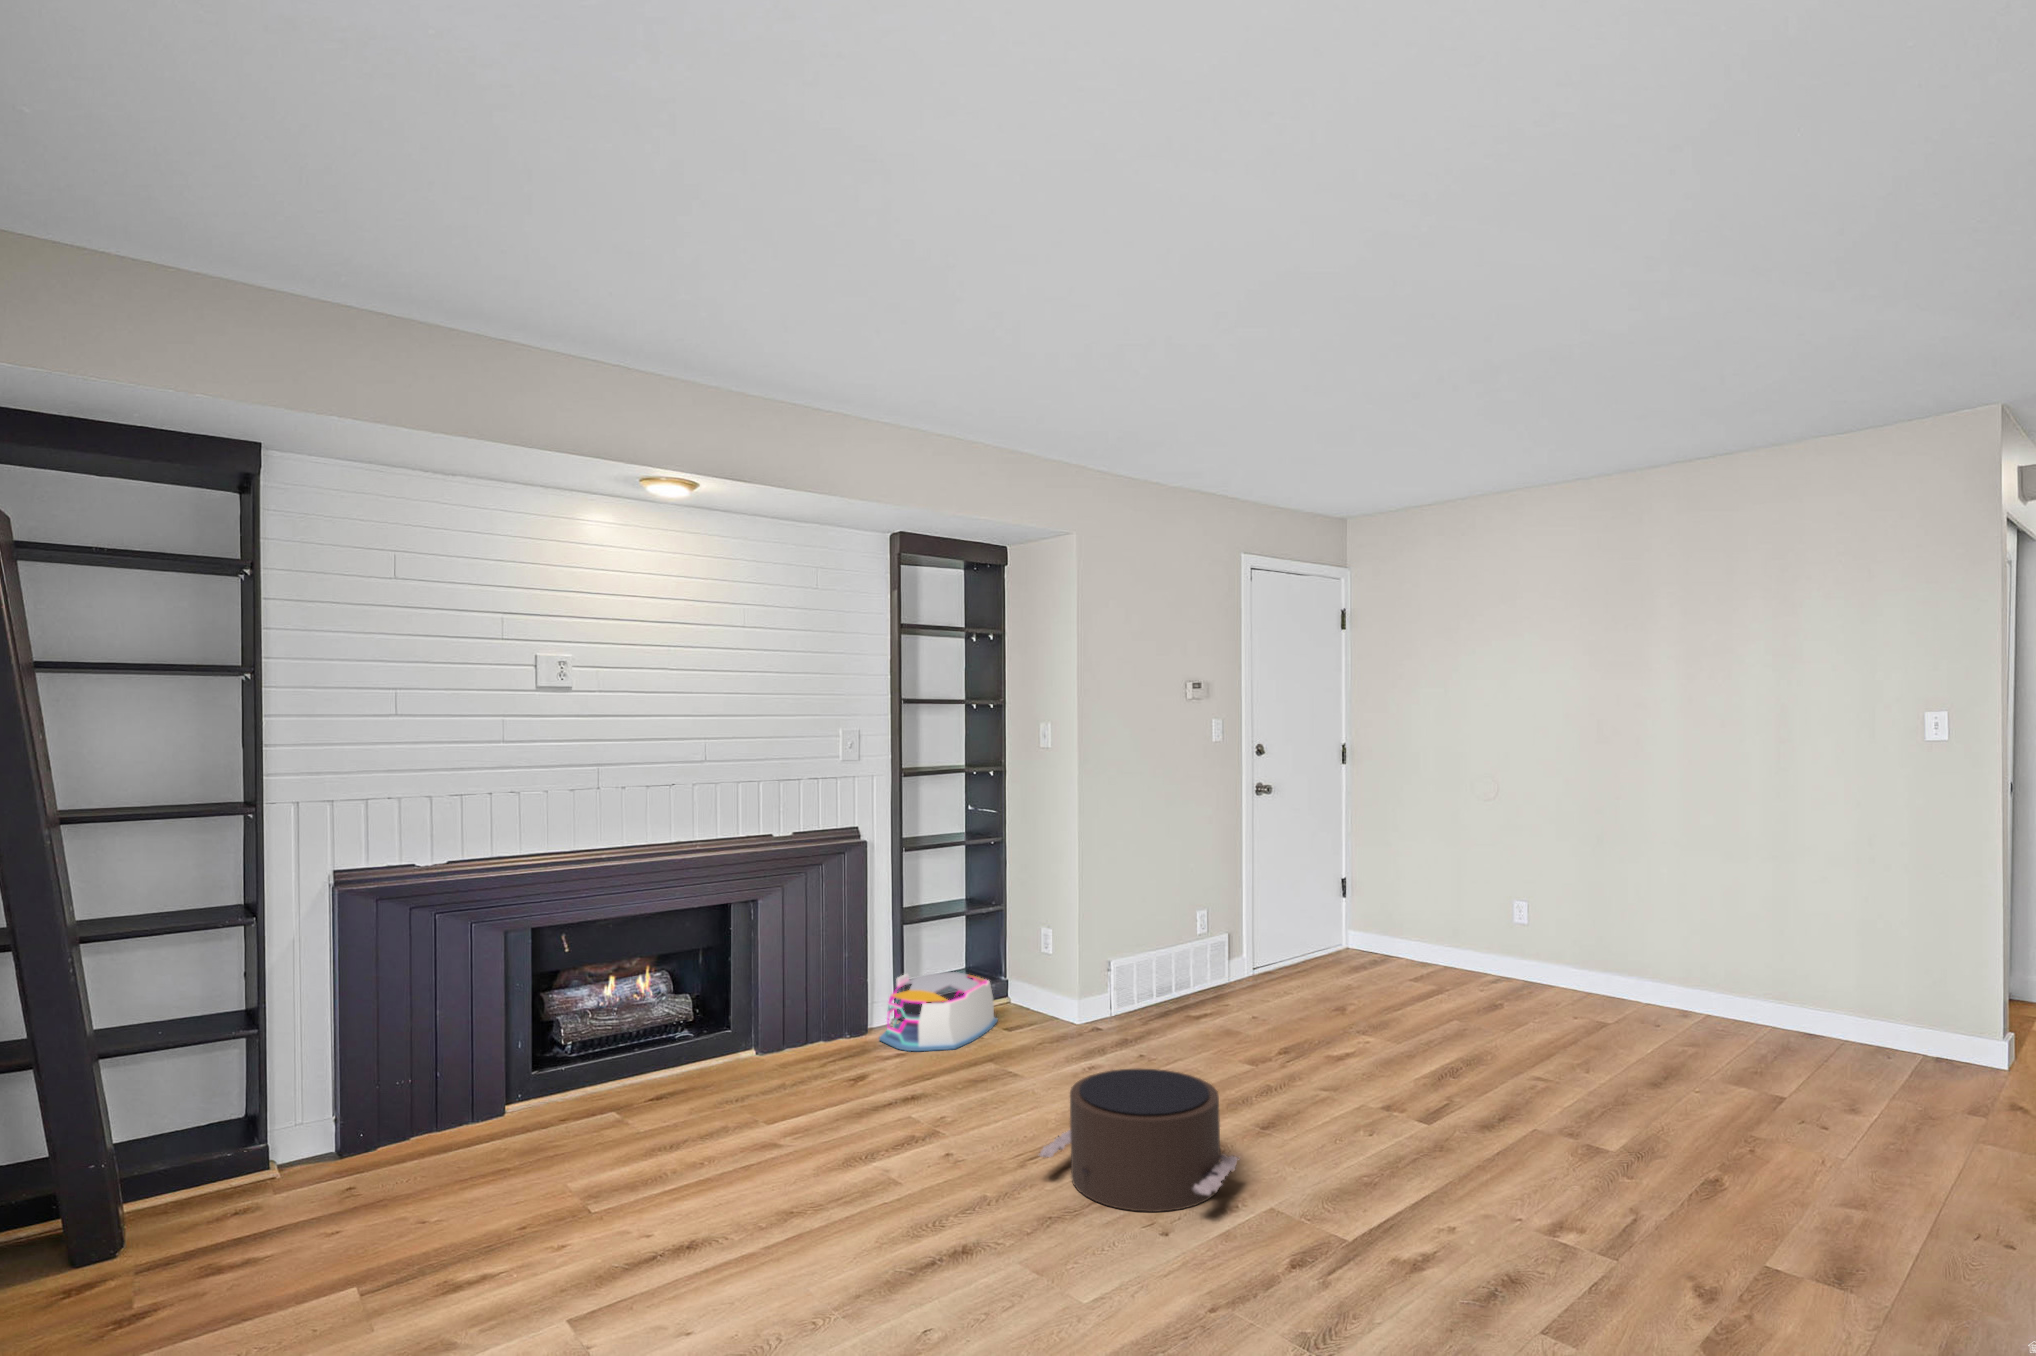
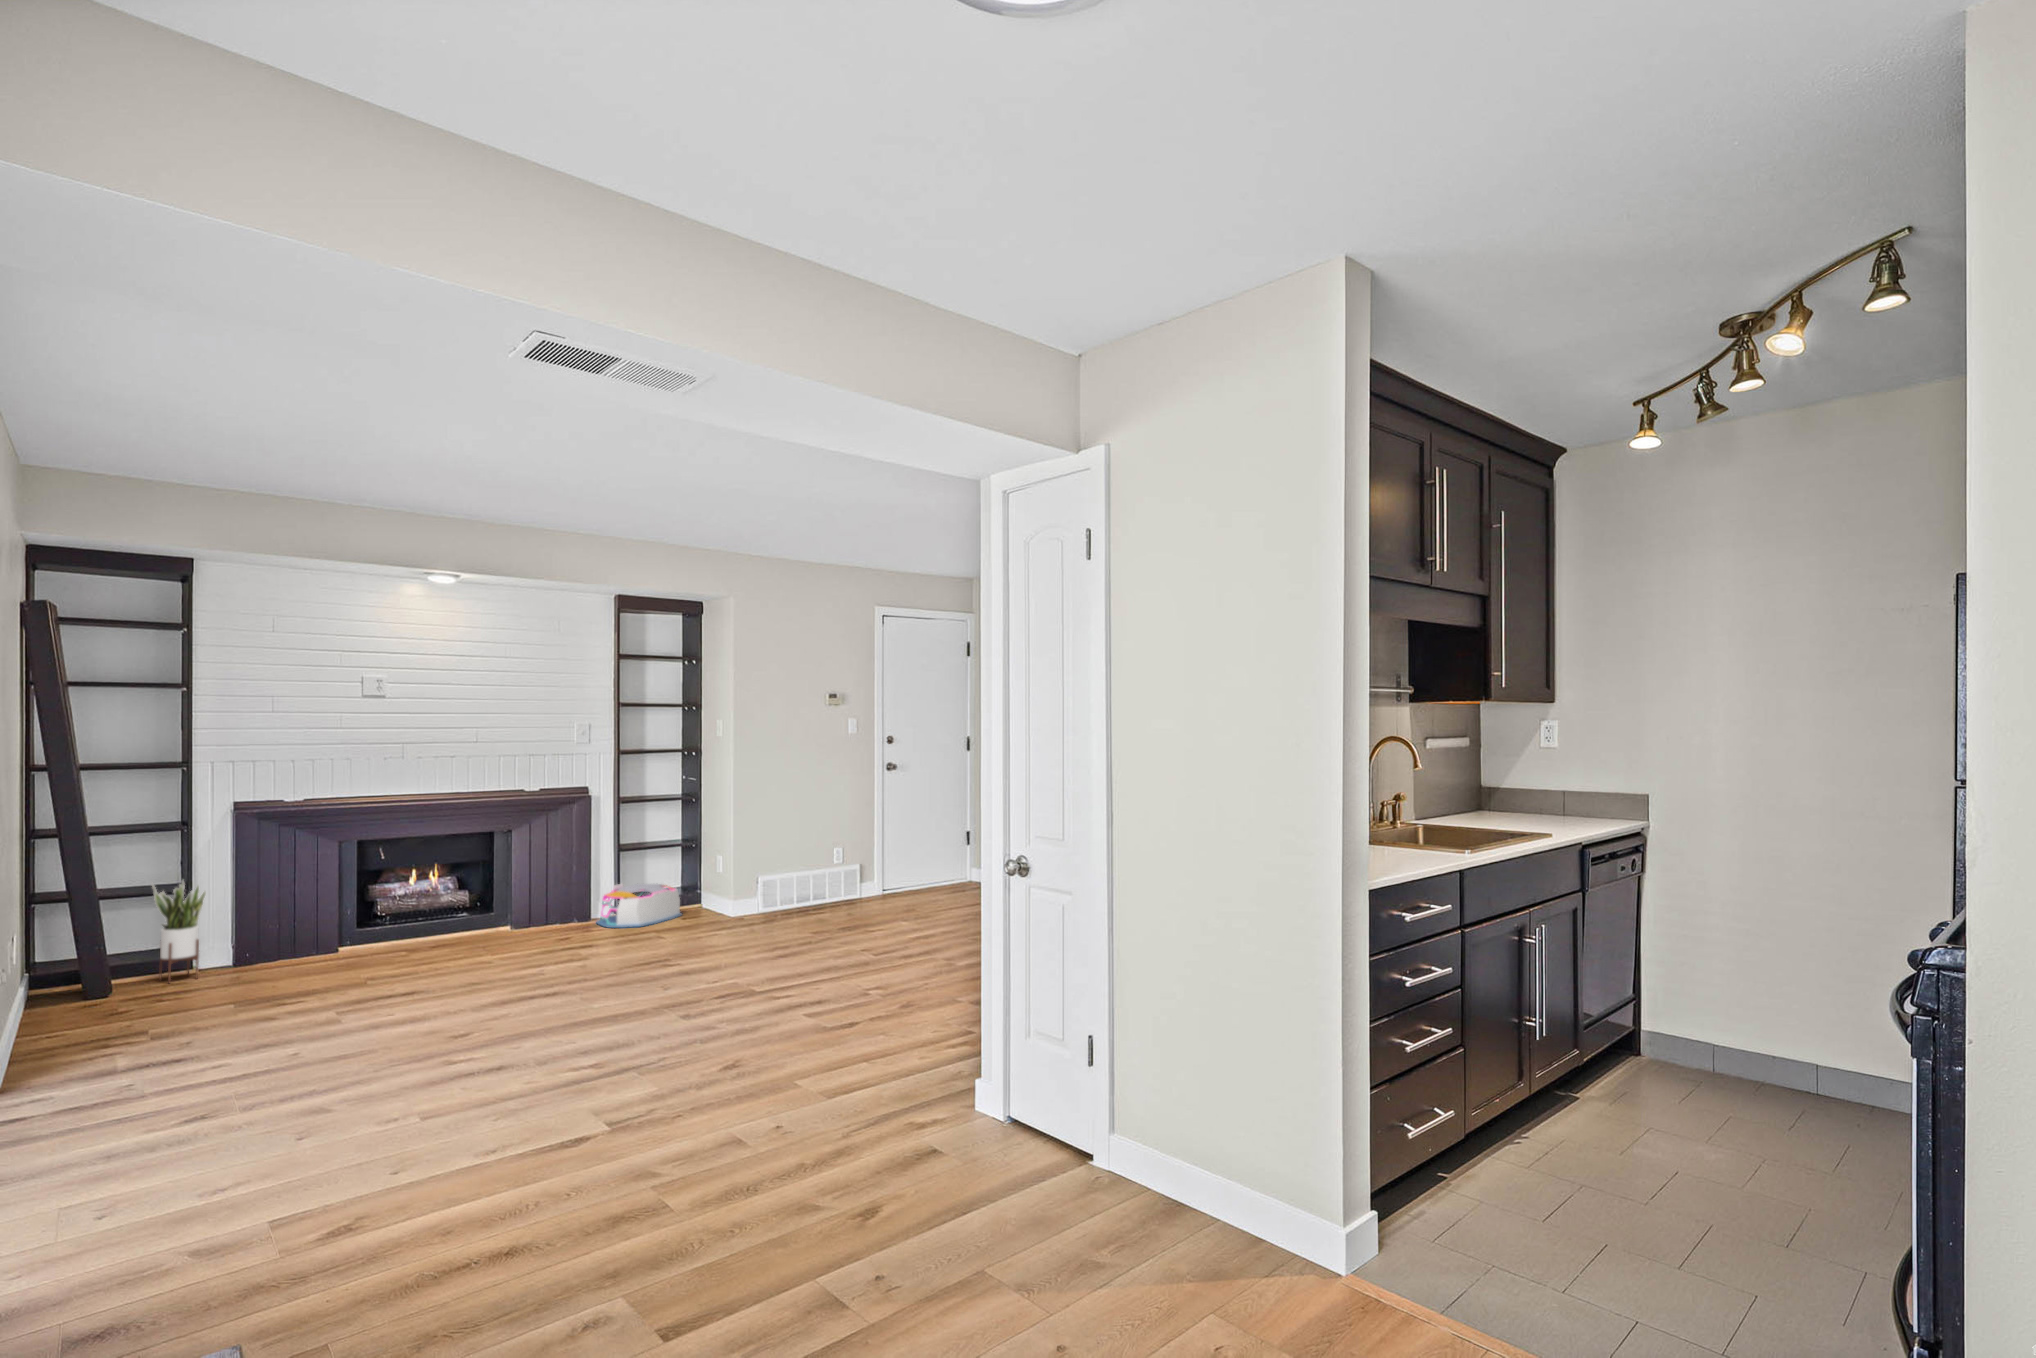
potted plant: none [187,1012,284,1207] -> present [152,881,206,983]
pouf: present [1039,1069,1240,1212] -> none [629,920,736,983]

